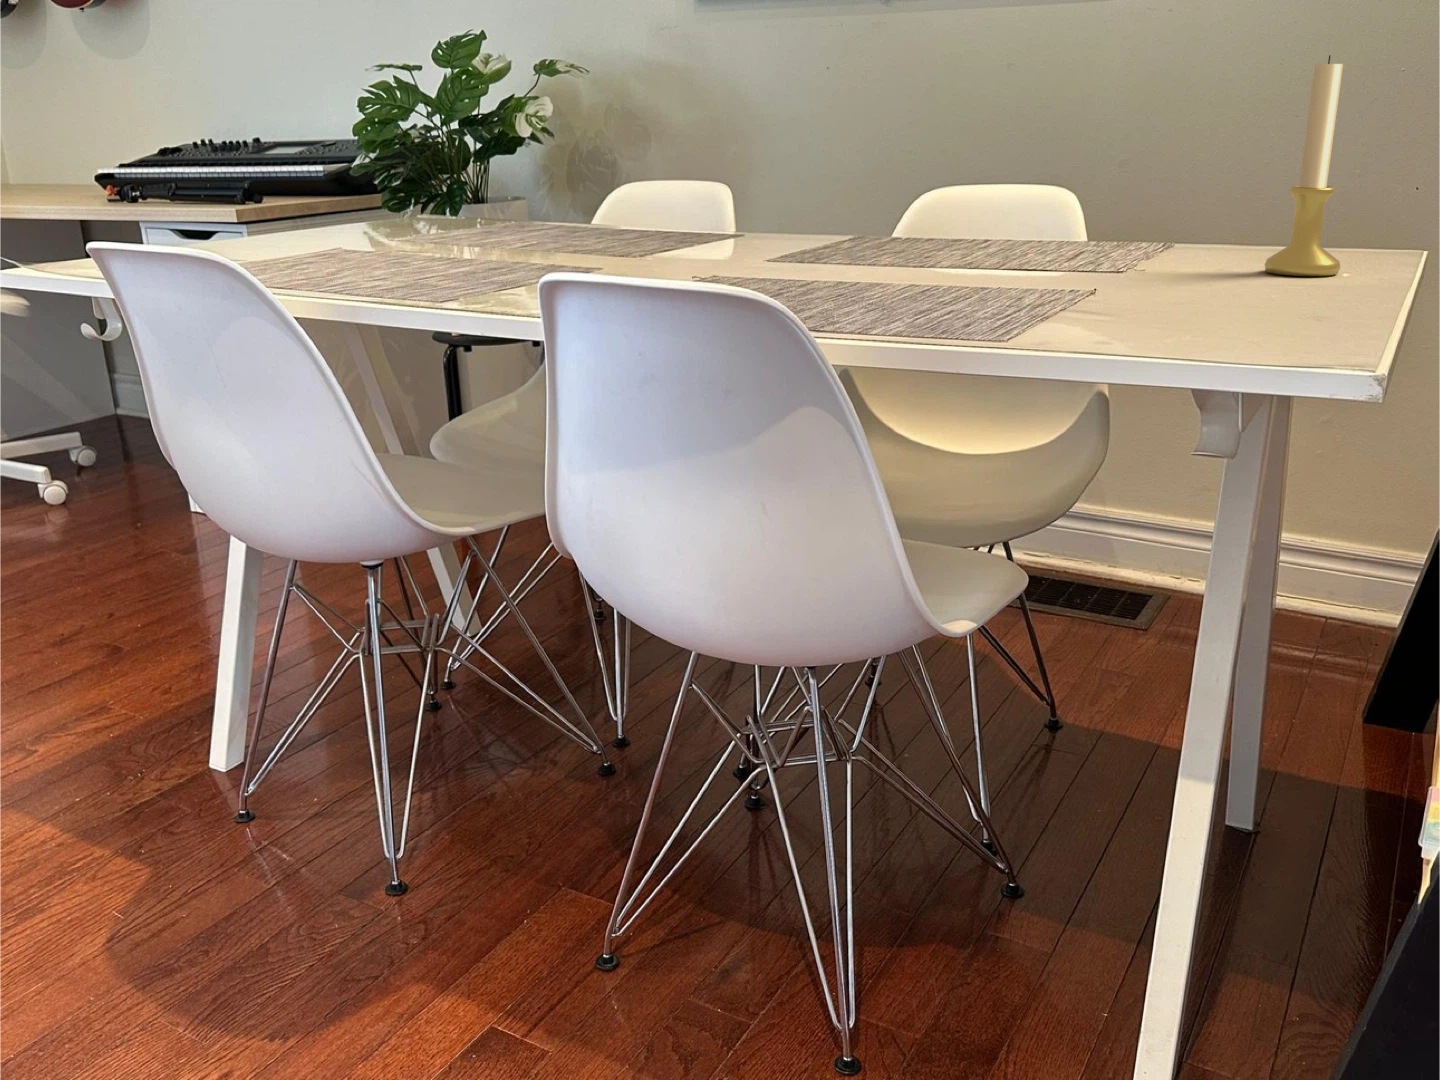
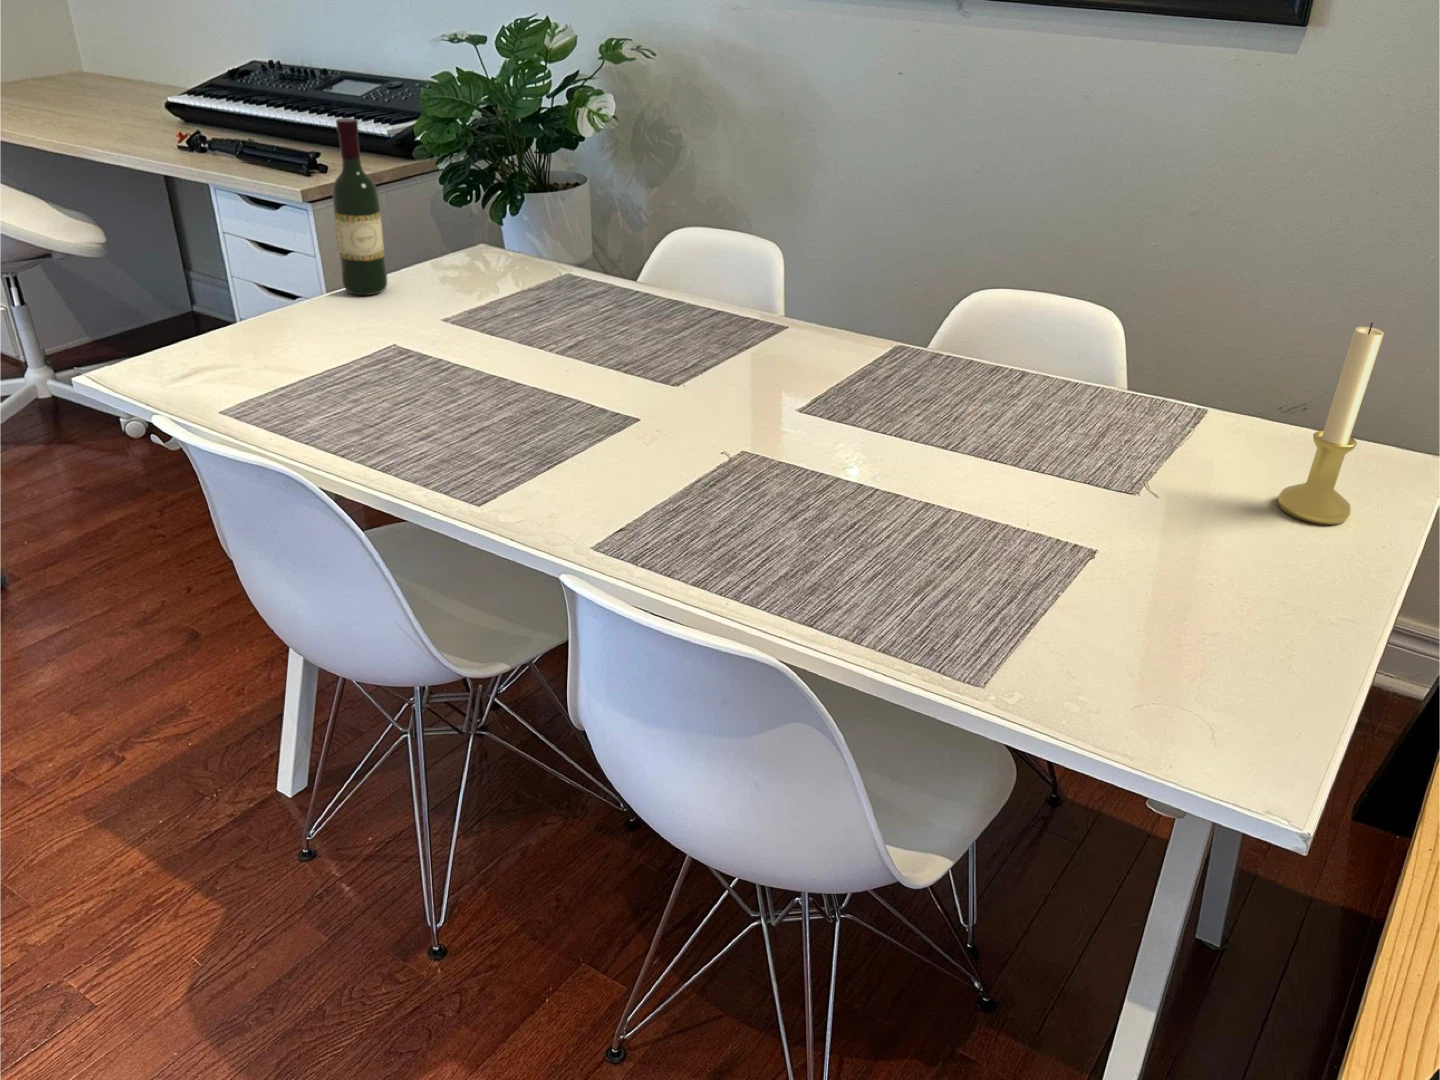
wine bottle: none [269,56,325,240] -> present [333,118,387,295]

